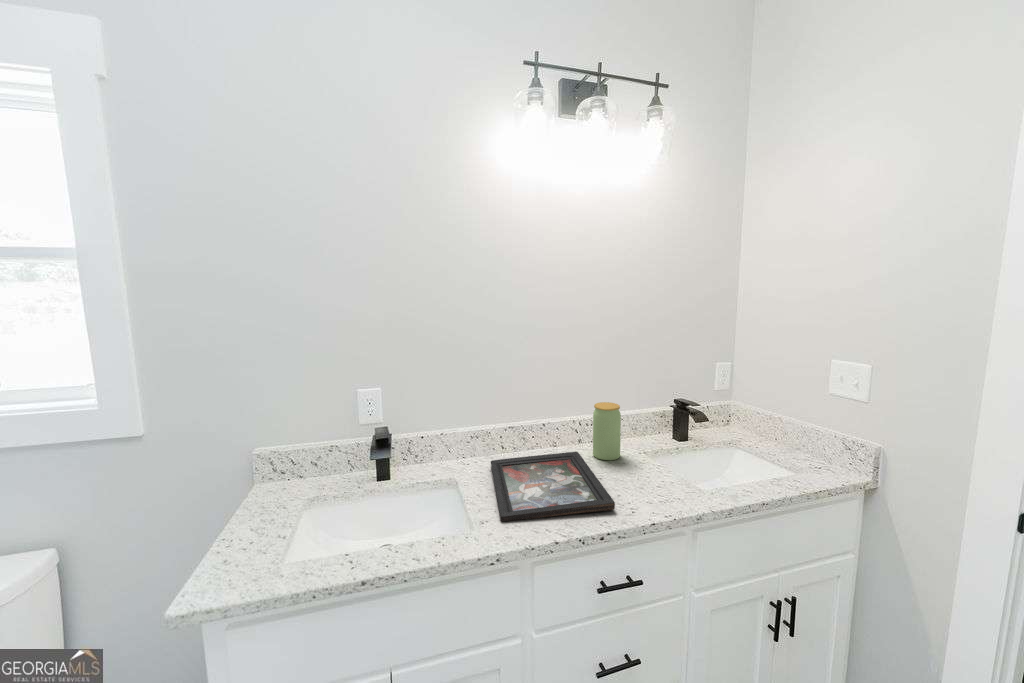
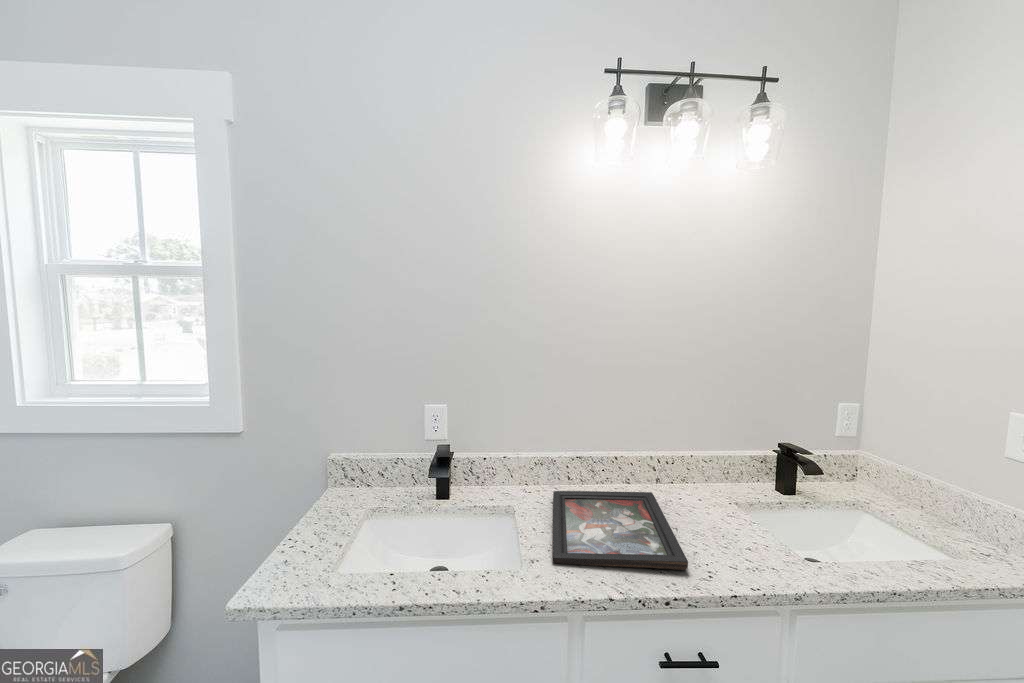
jar: present [593,402,621,460] -> none [671,439,706,507]

